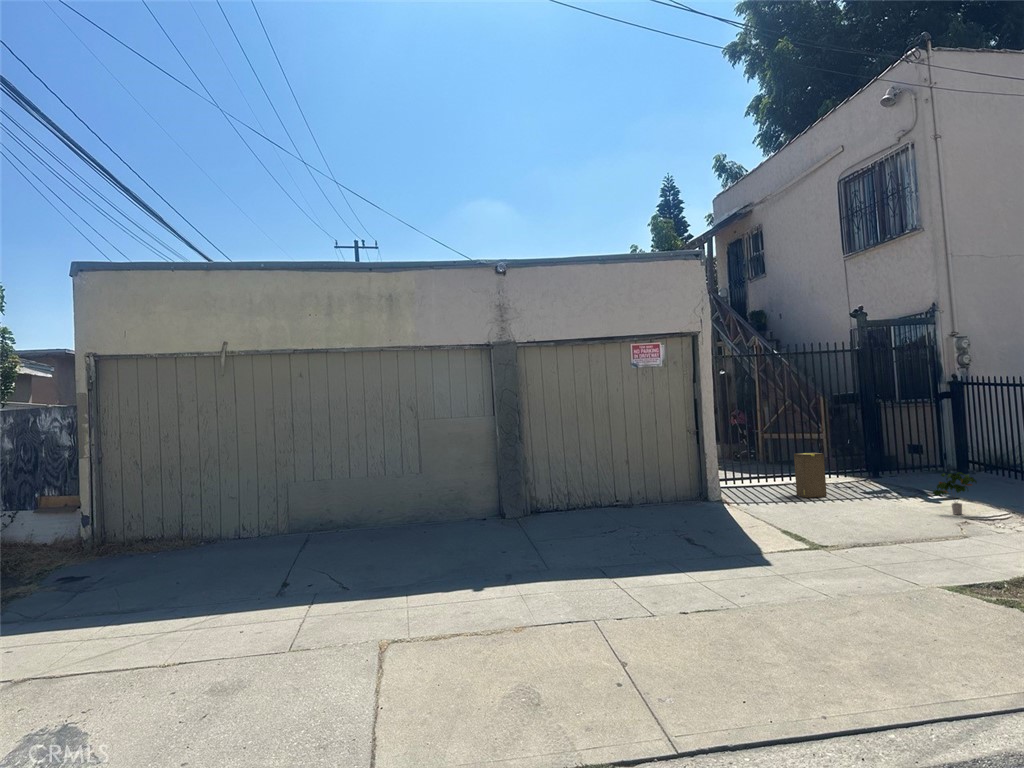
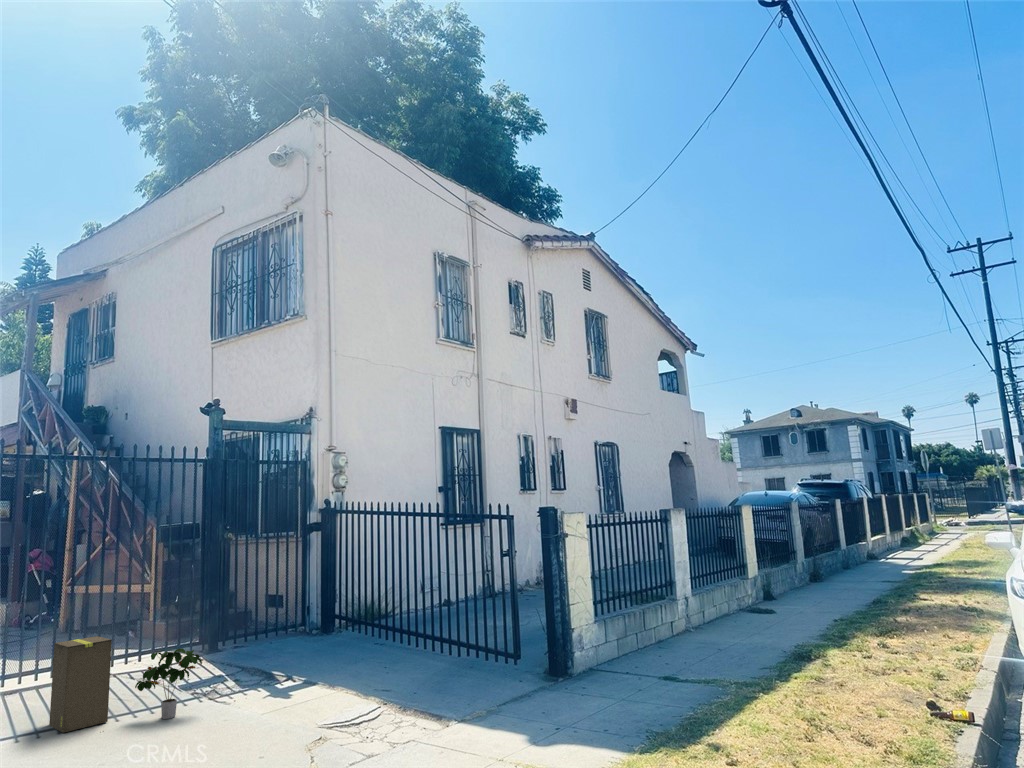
potted plant: present [933,472,977,514] -> present [135,648,202,719]

